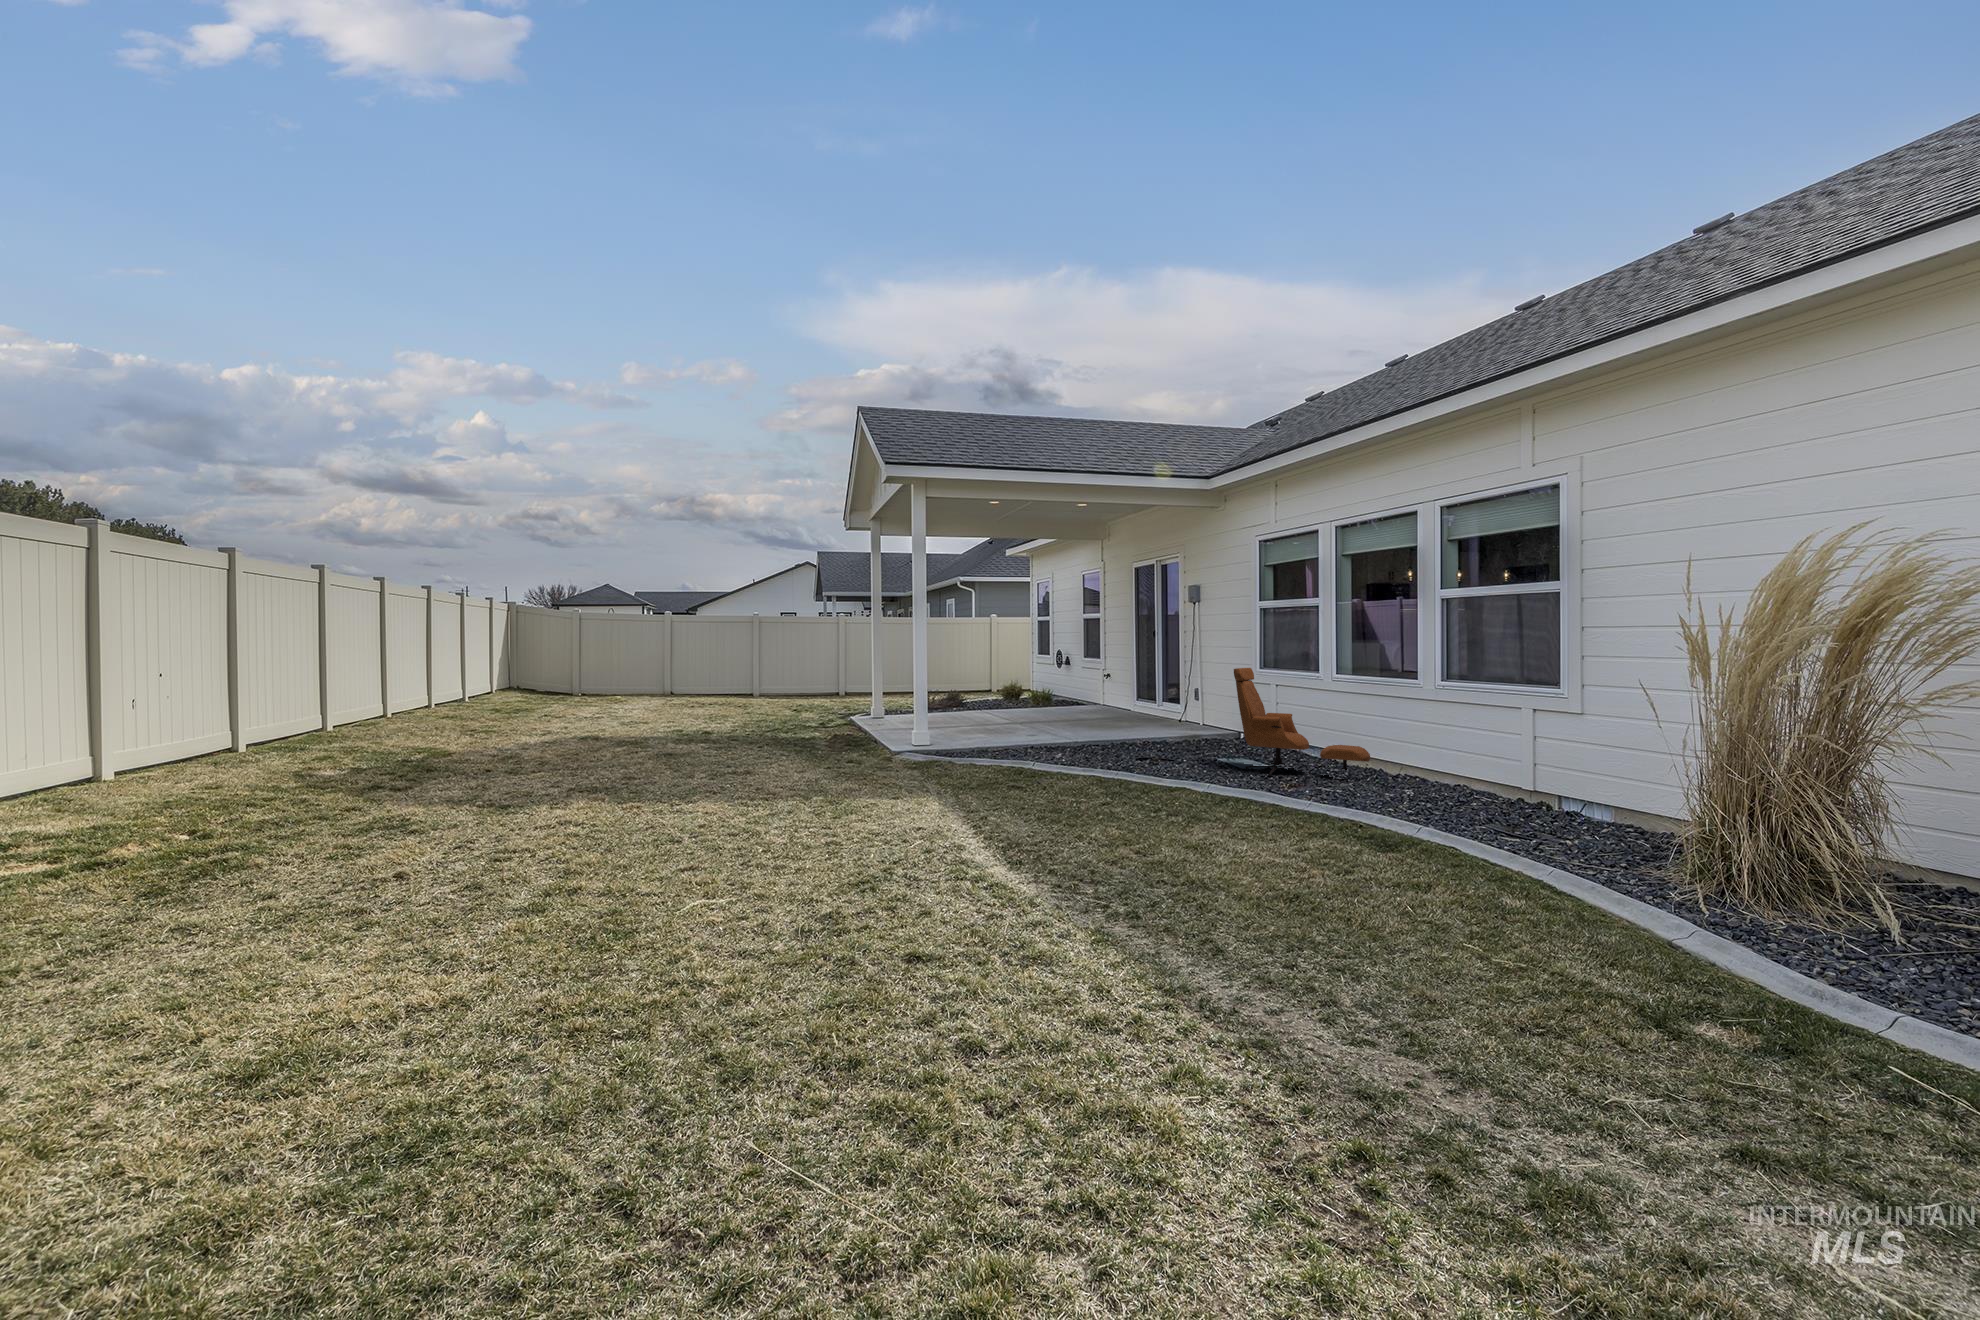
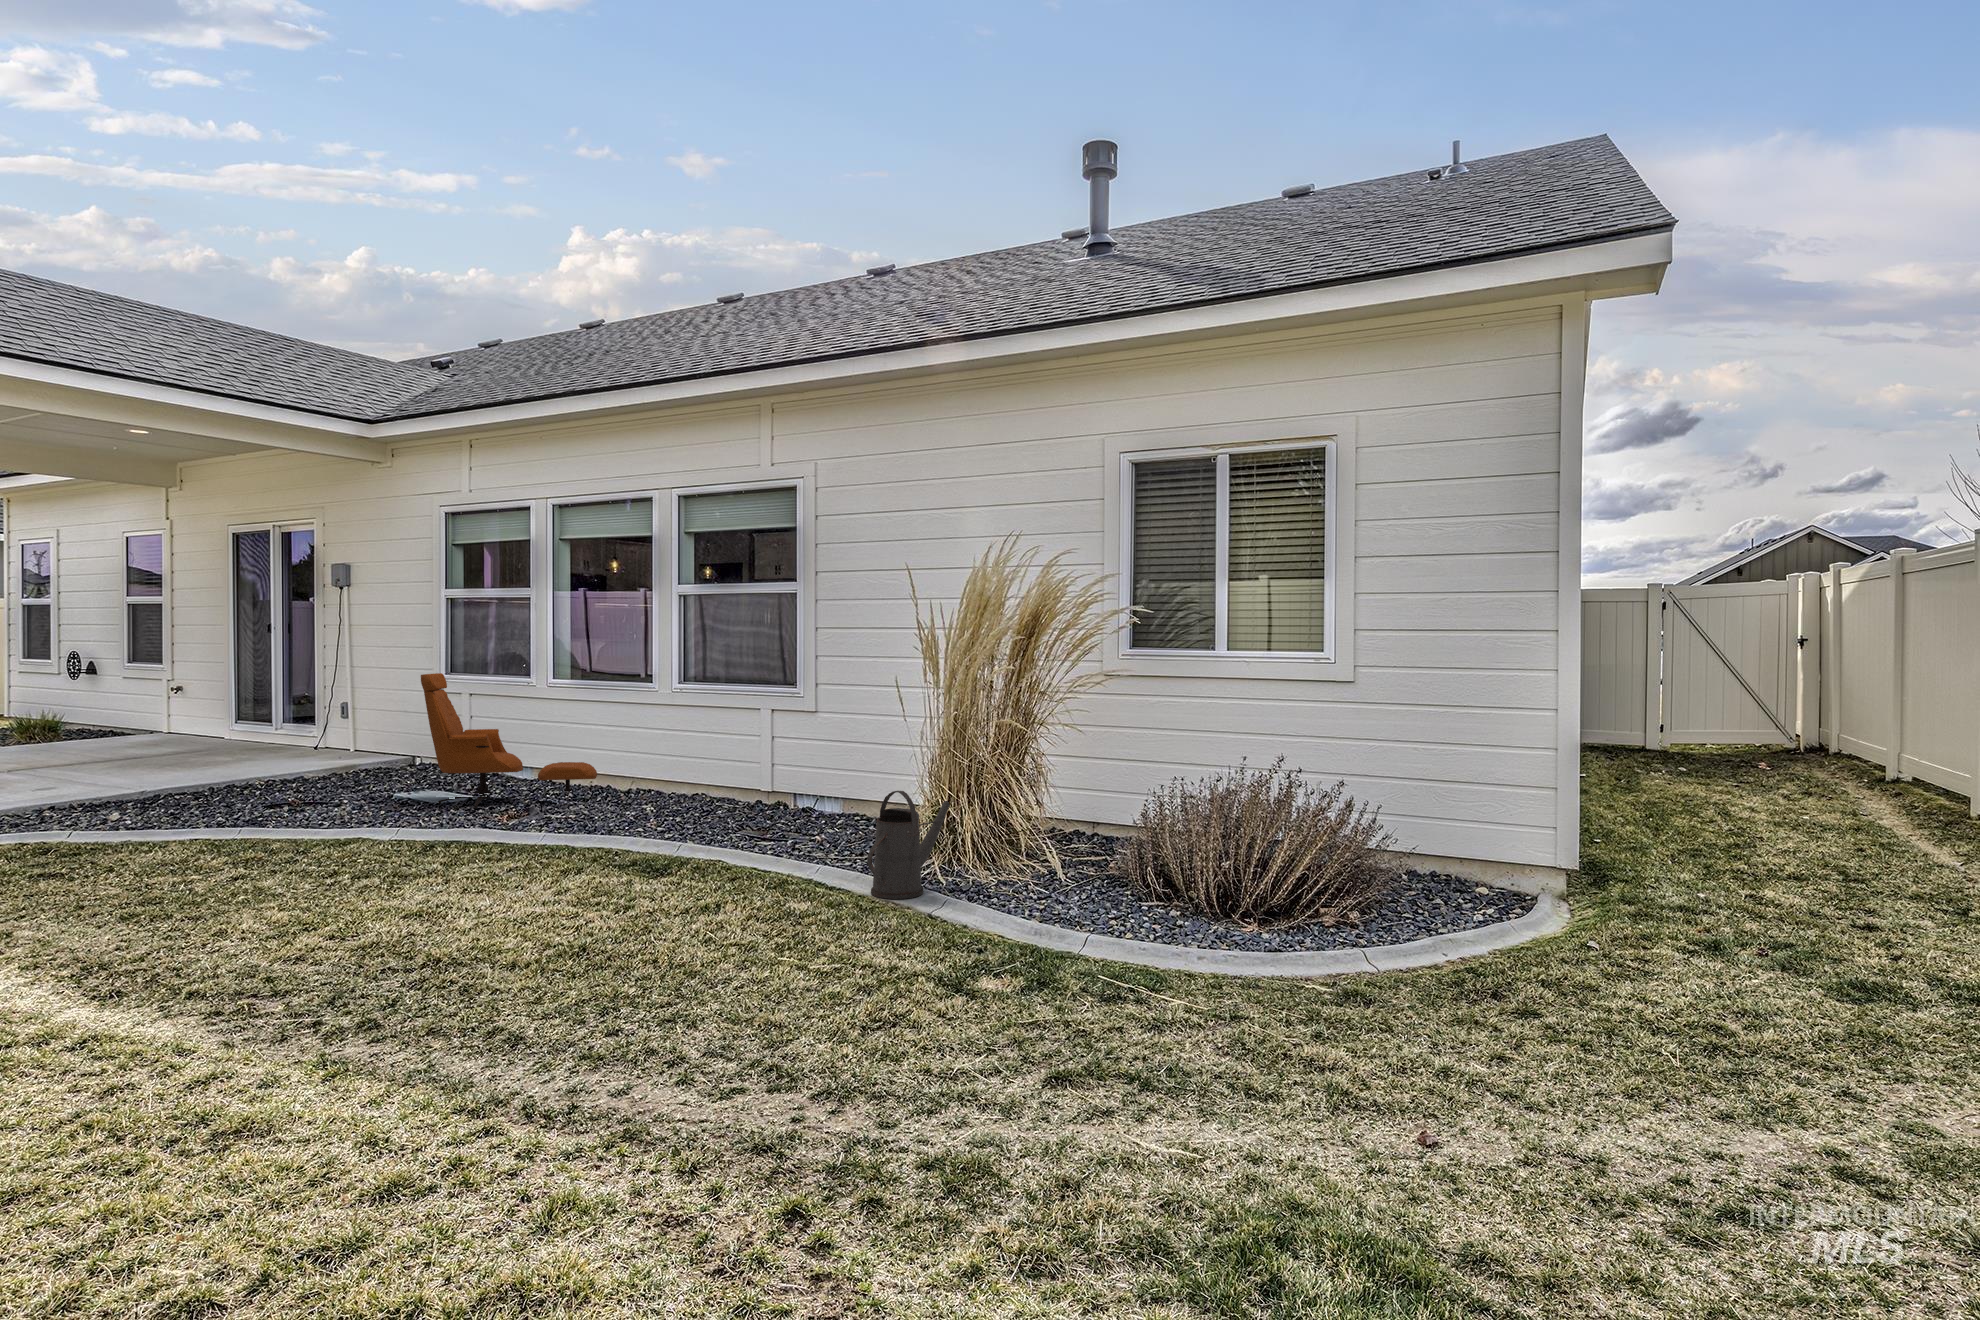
watering can: none [1599,803,1727,921] -> present [867,791,950,899]

